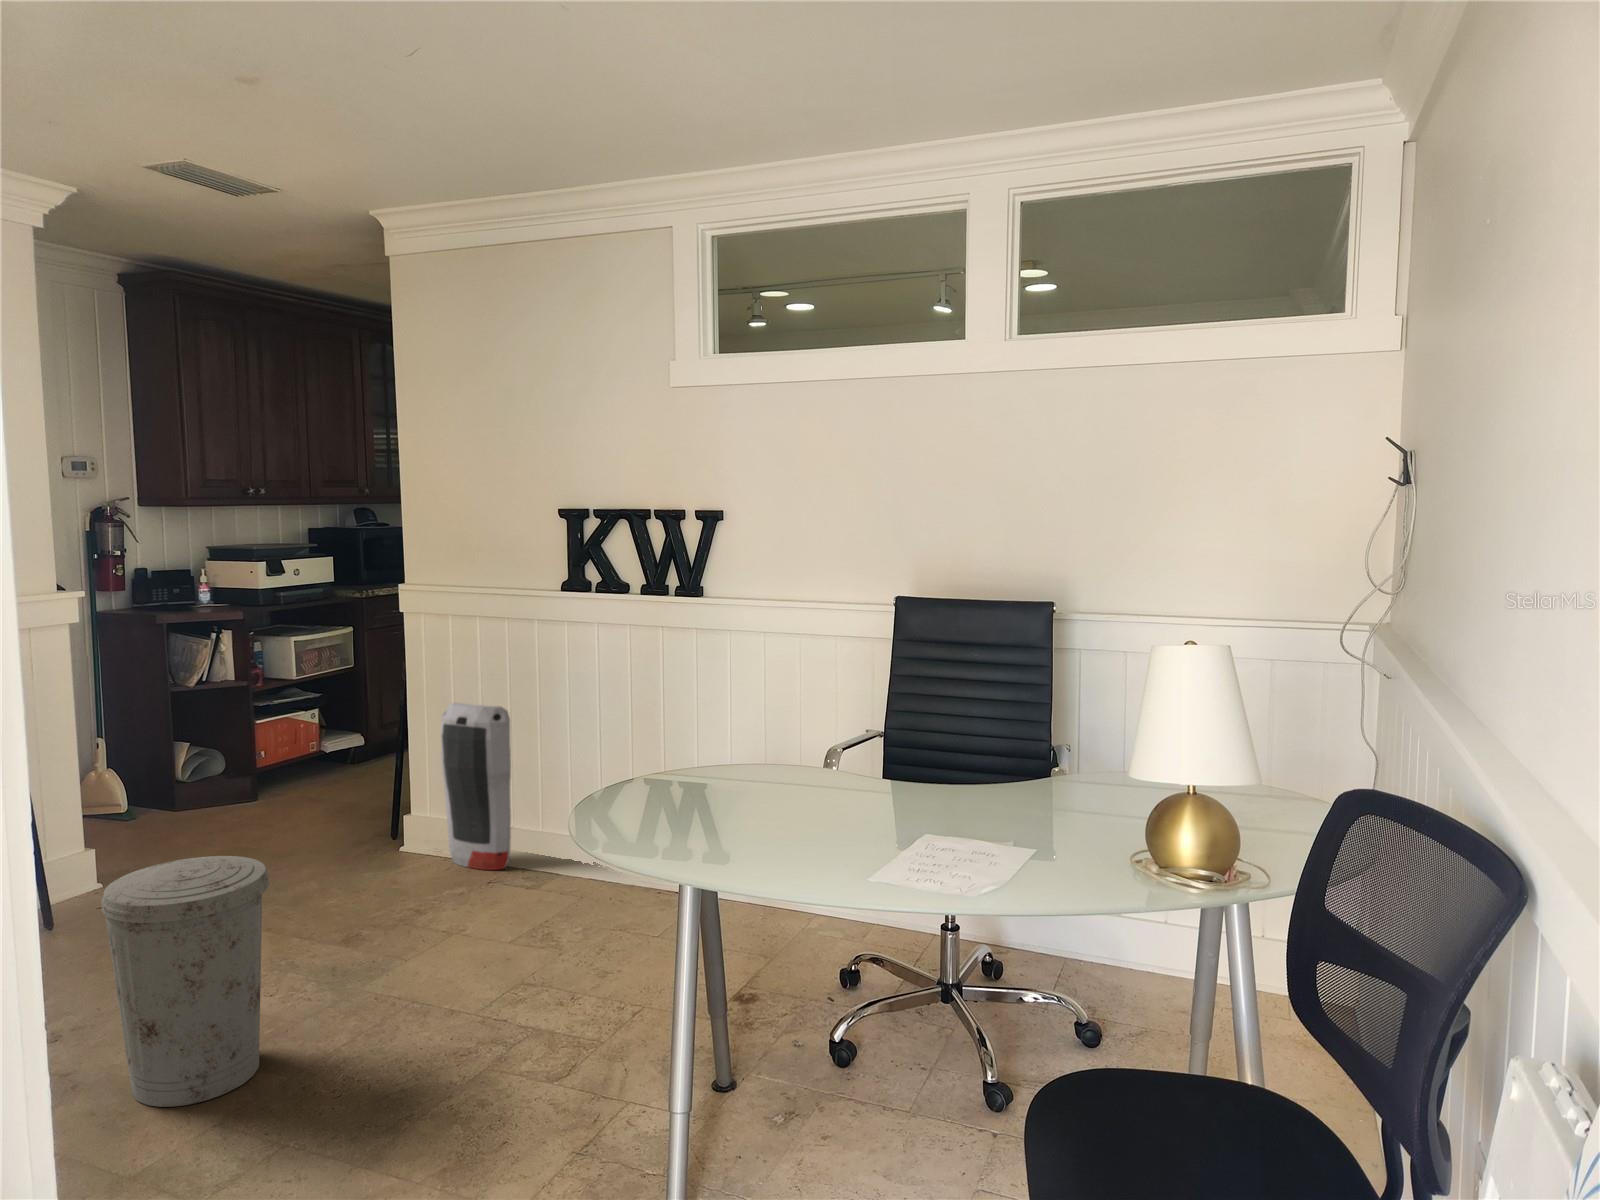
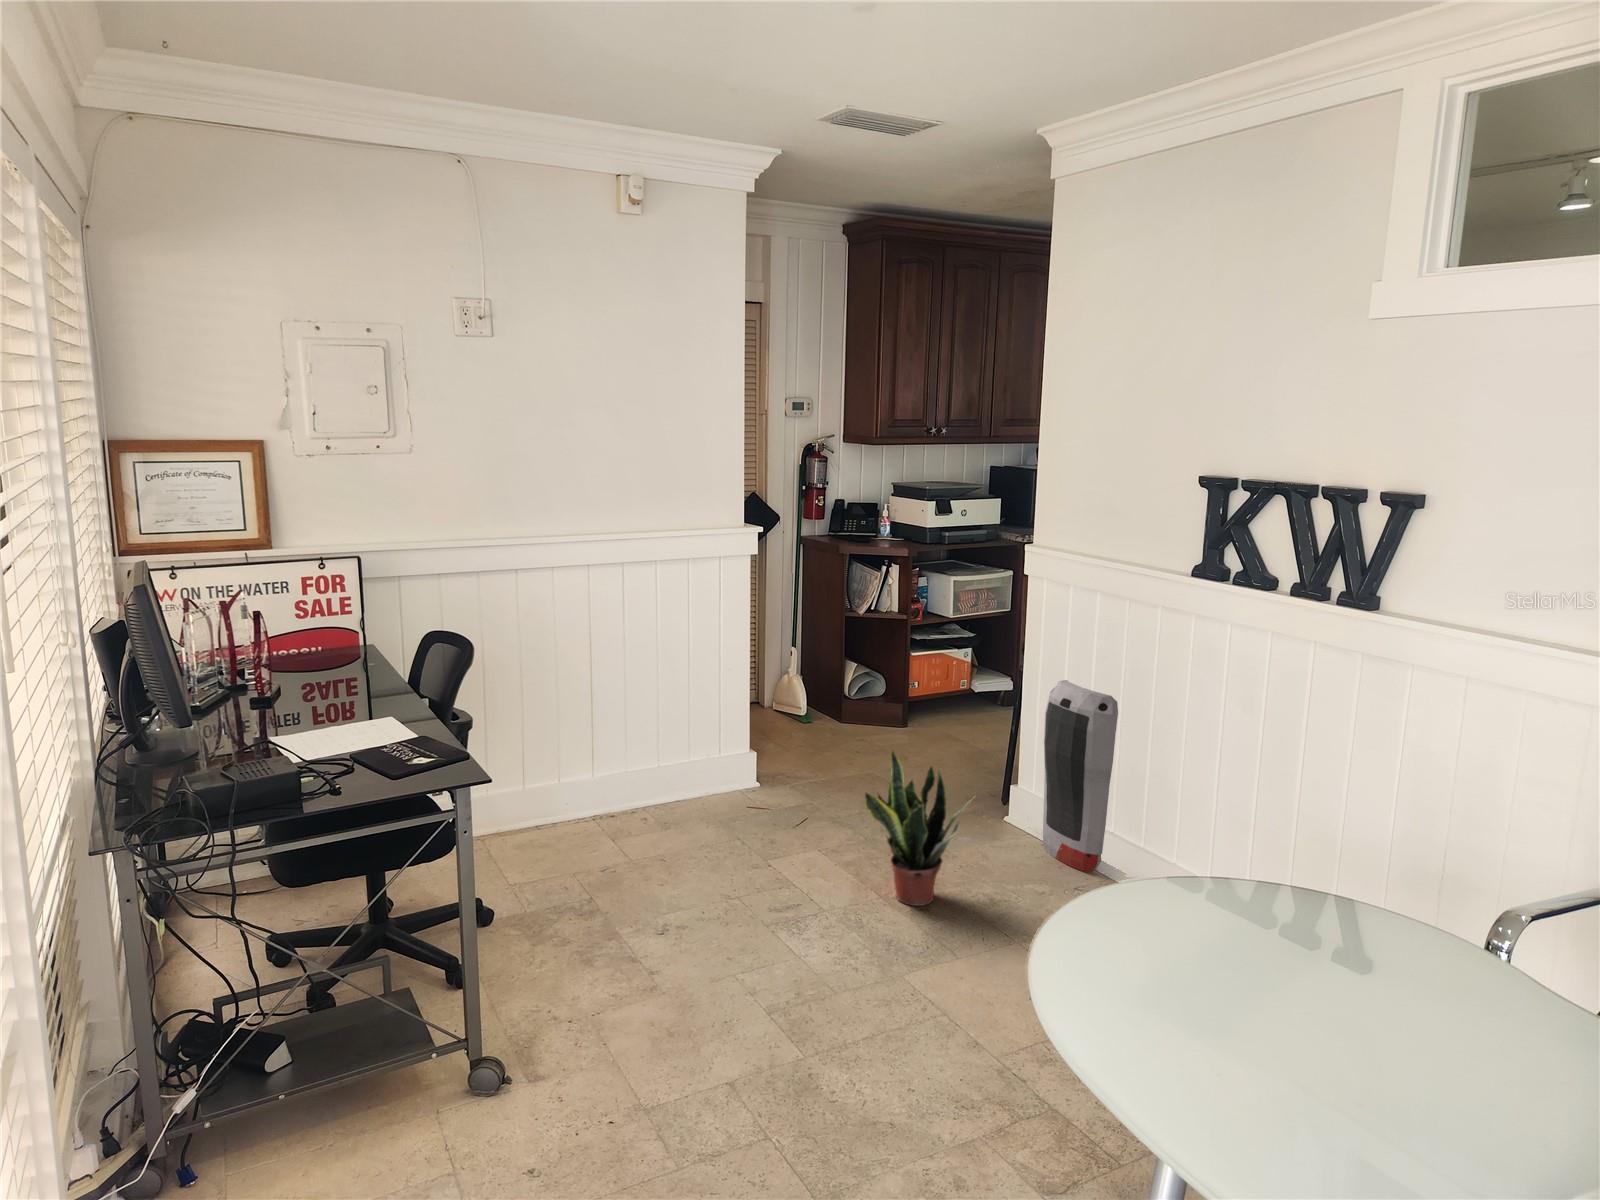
potted plant: none [296,789,400,936] -> present [865,751,969,906]
trash can: present [101,856,270,1107] -> none [646,808,790,1051]

